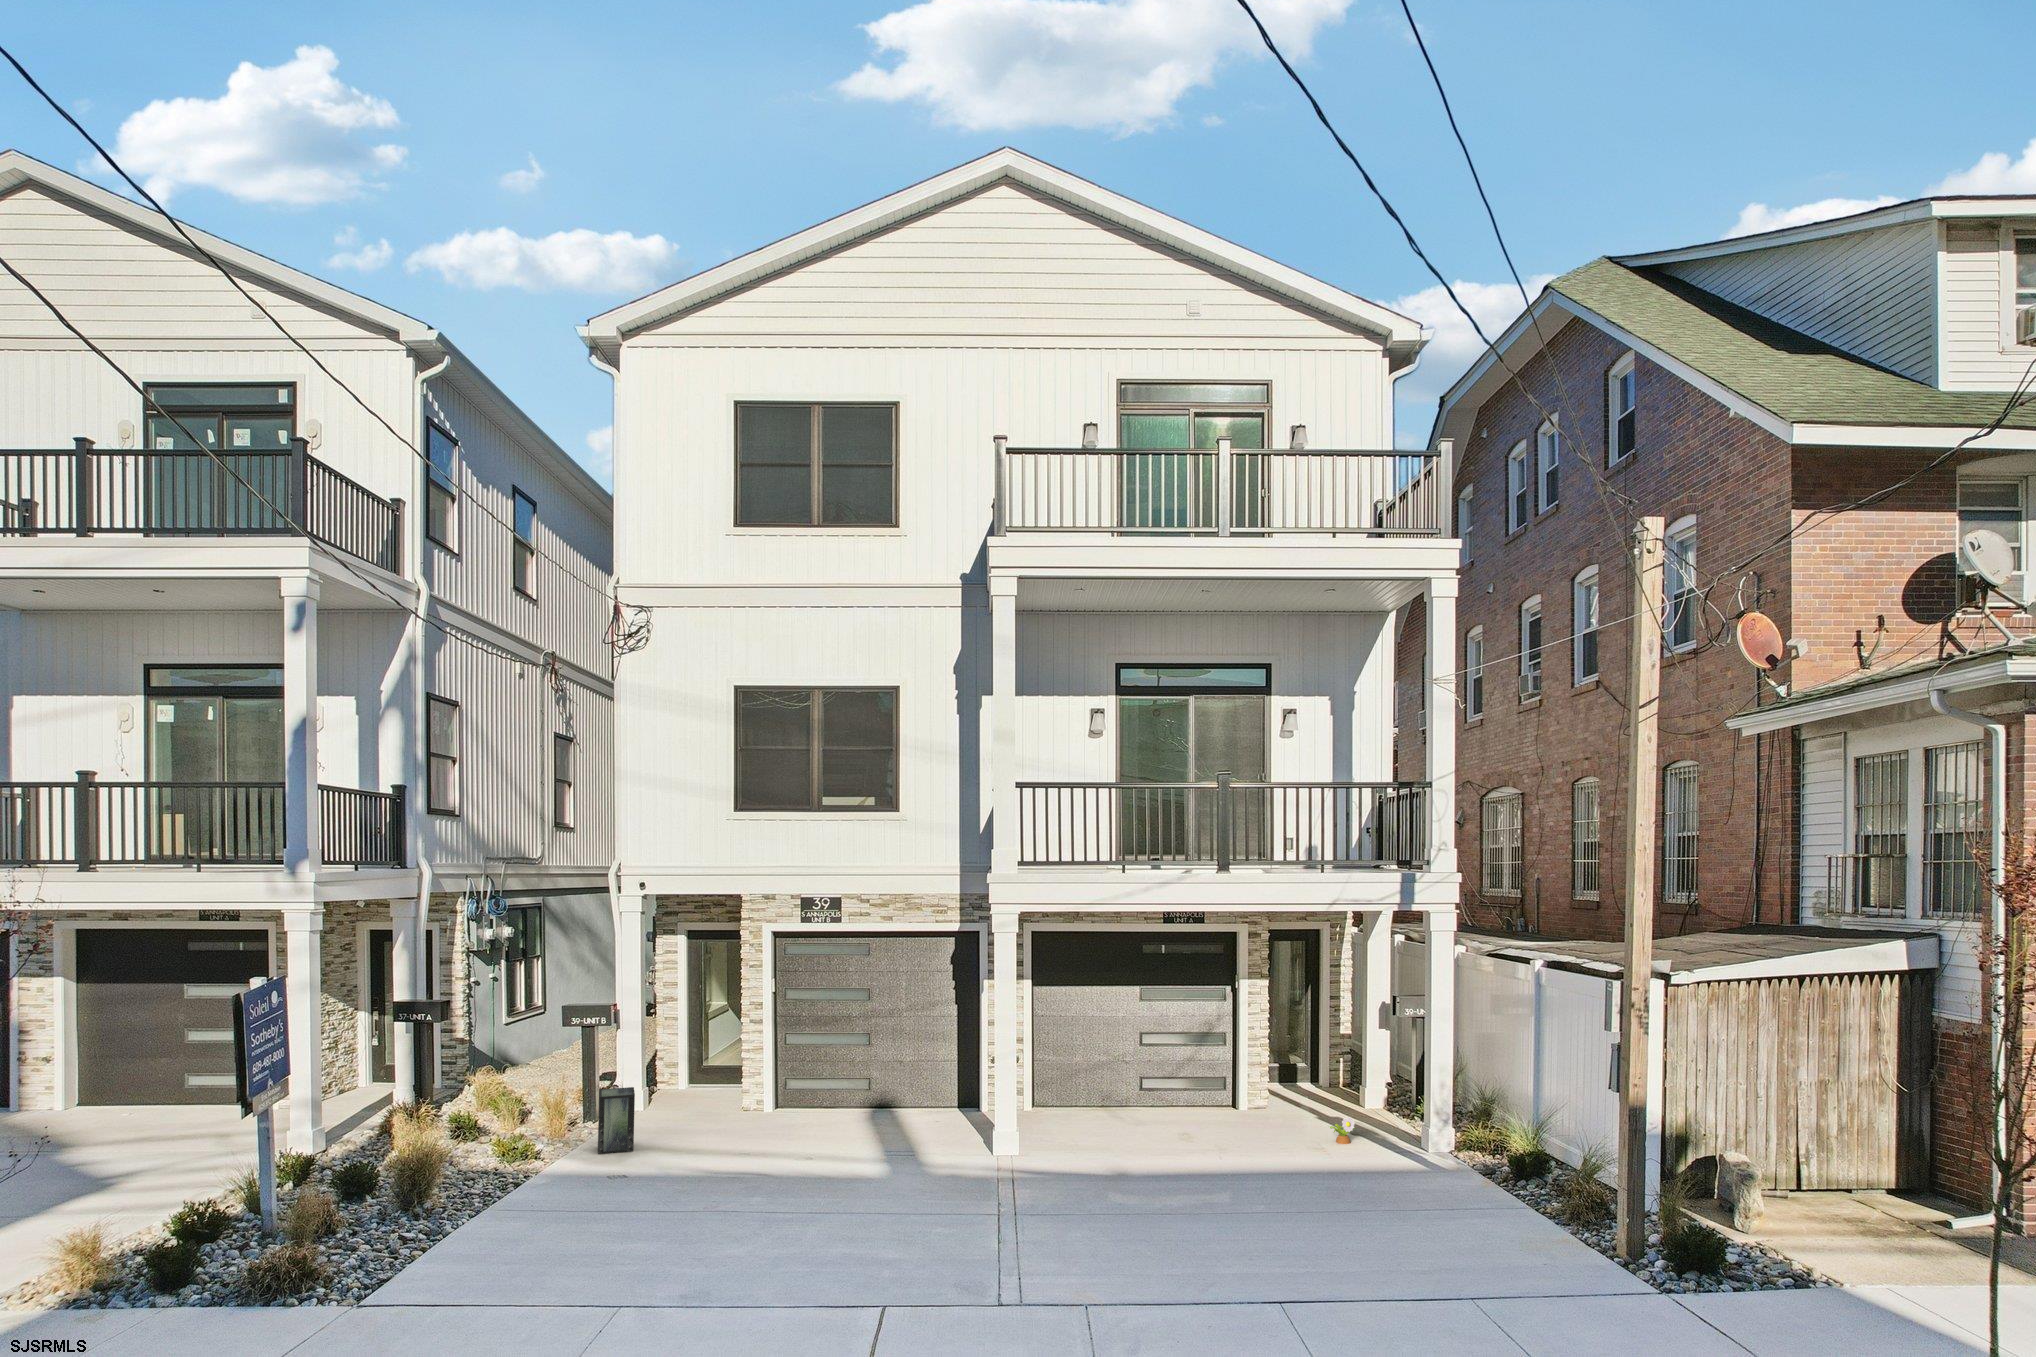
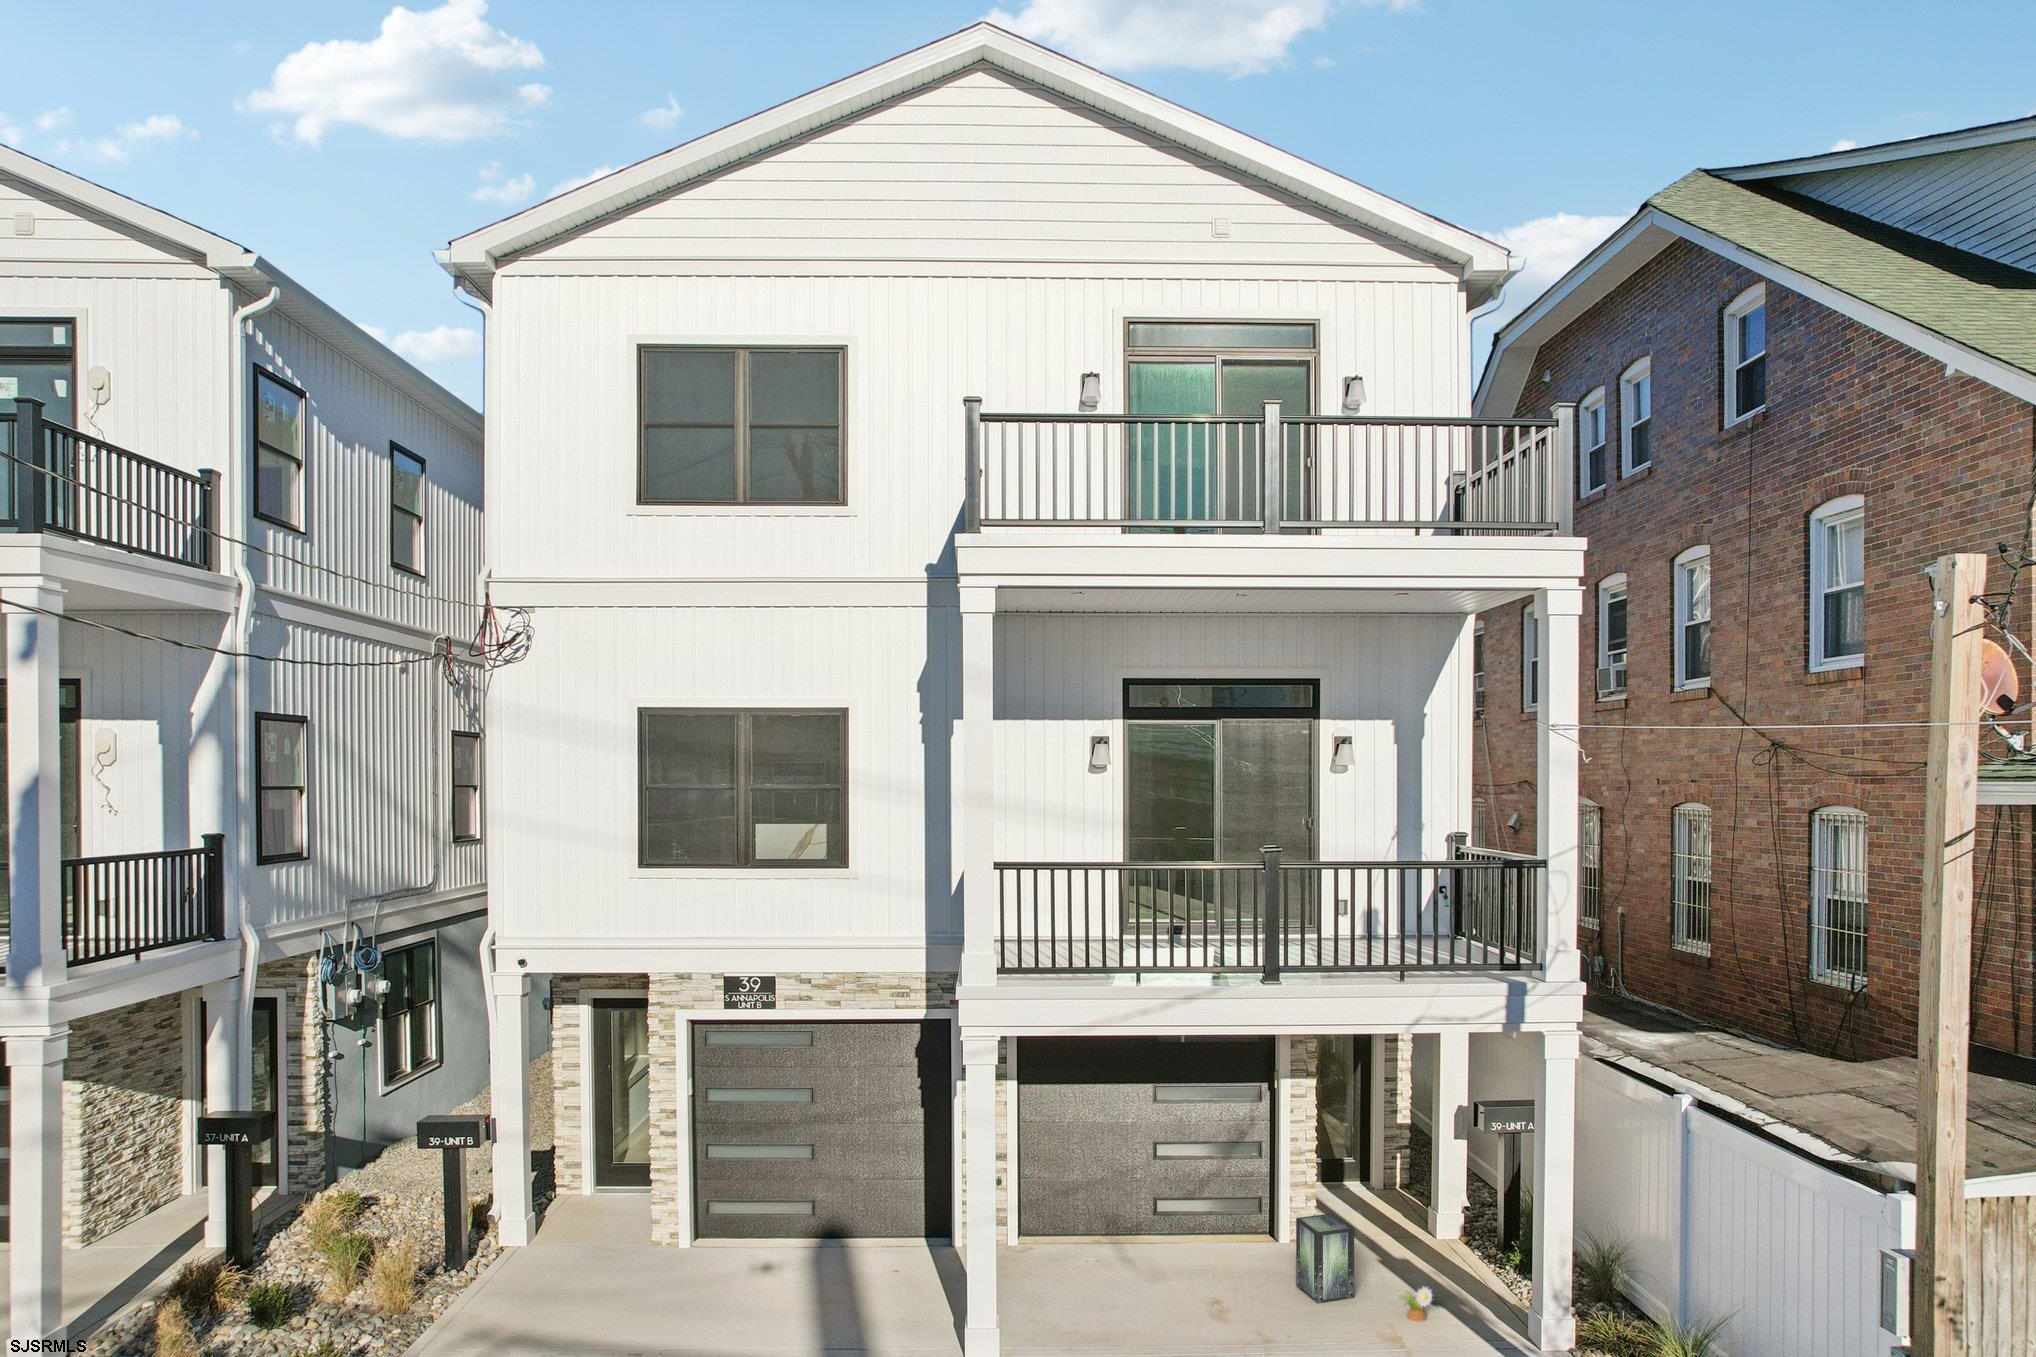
storage box: present [598,1087,635,1154] -> present [1296,1214,1354,1304]

